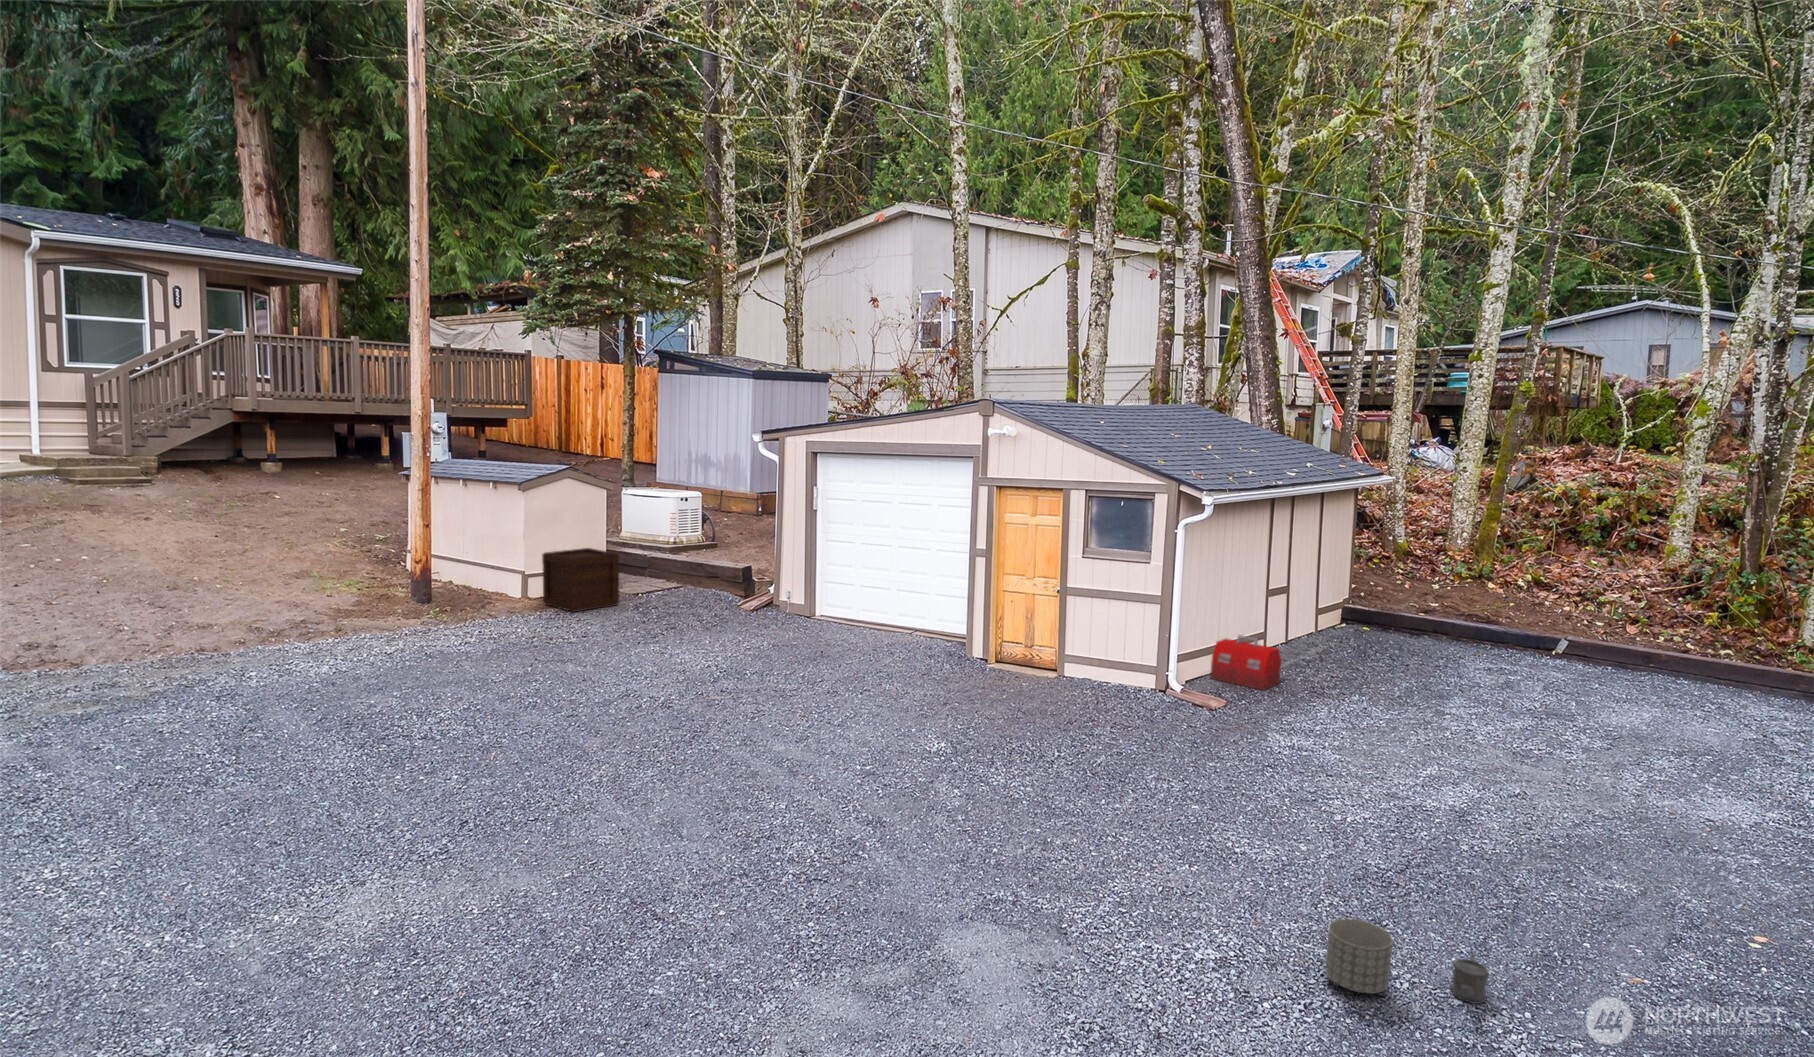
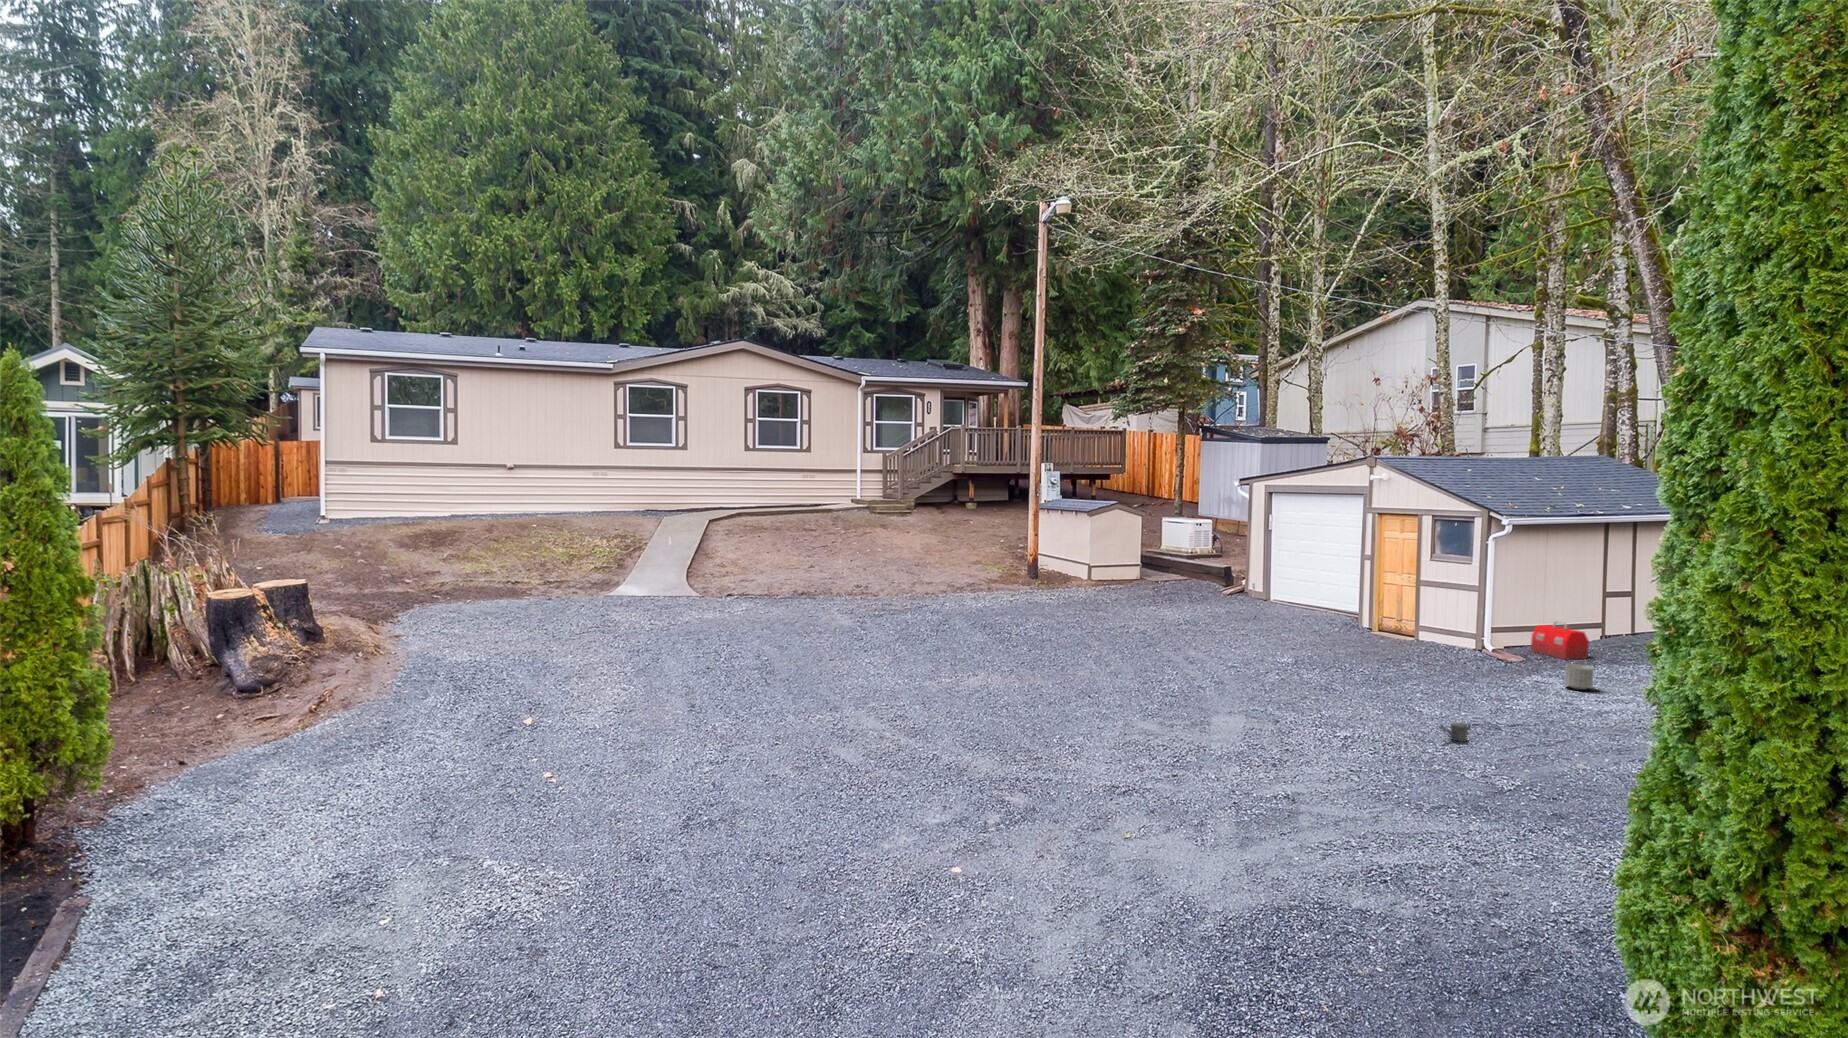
wooden crate: present [542,548,619,612] -> none [1101,553,1147,589]
planter: present [1326,919,1393,994] -> present [1564,664,1594,690]

